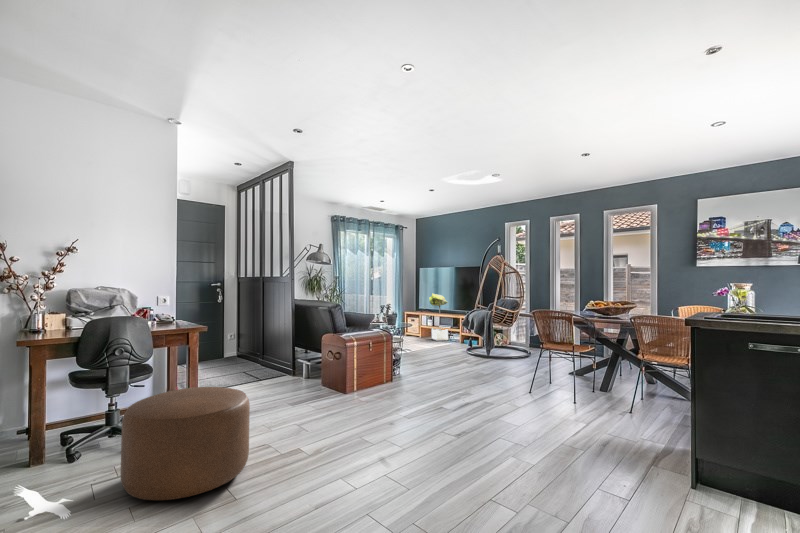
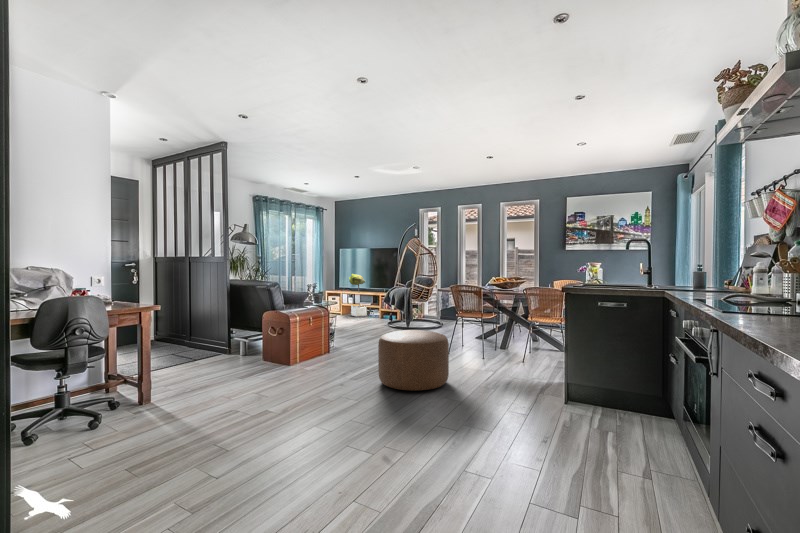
ottoman: present [120,387,250,500] -> present [378,330,449,391]

